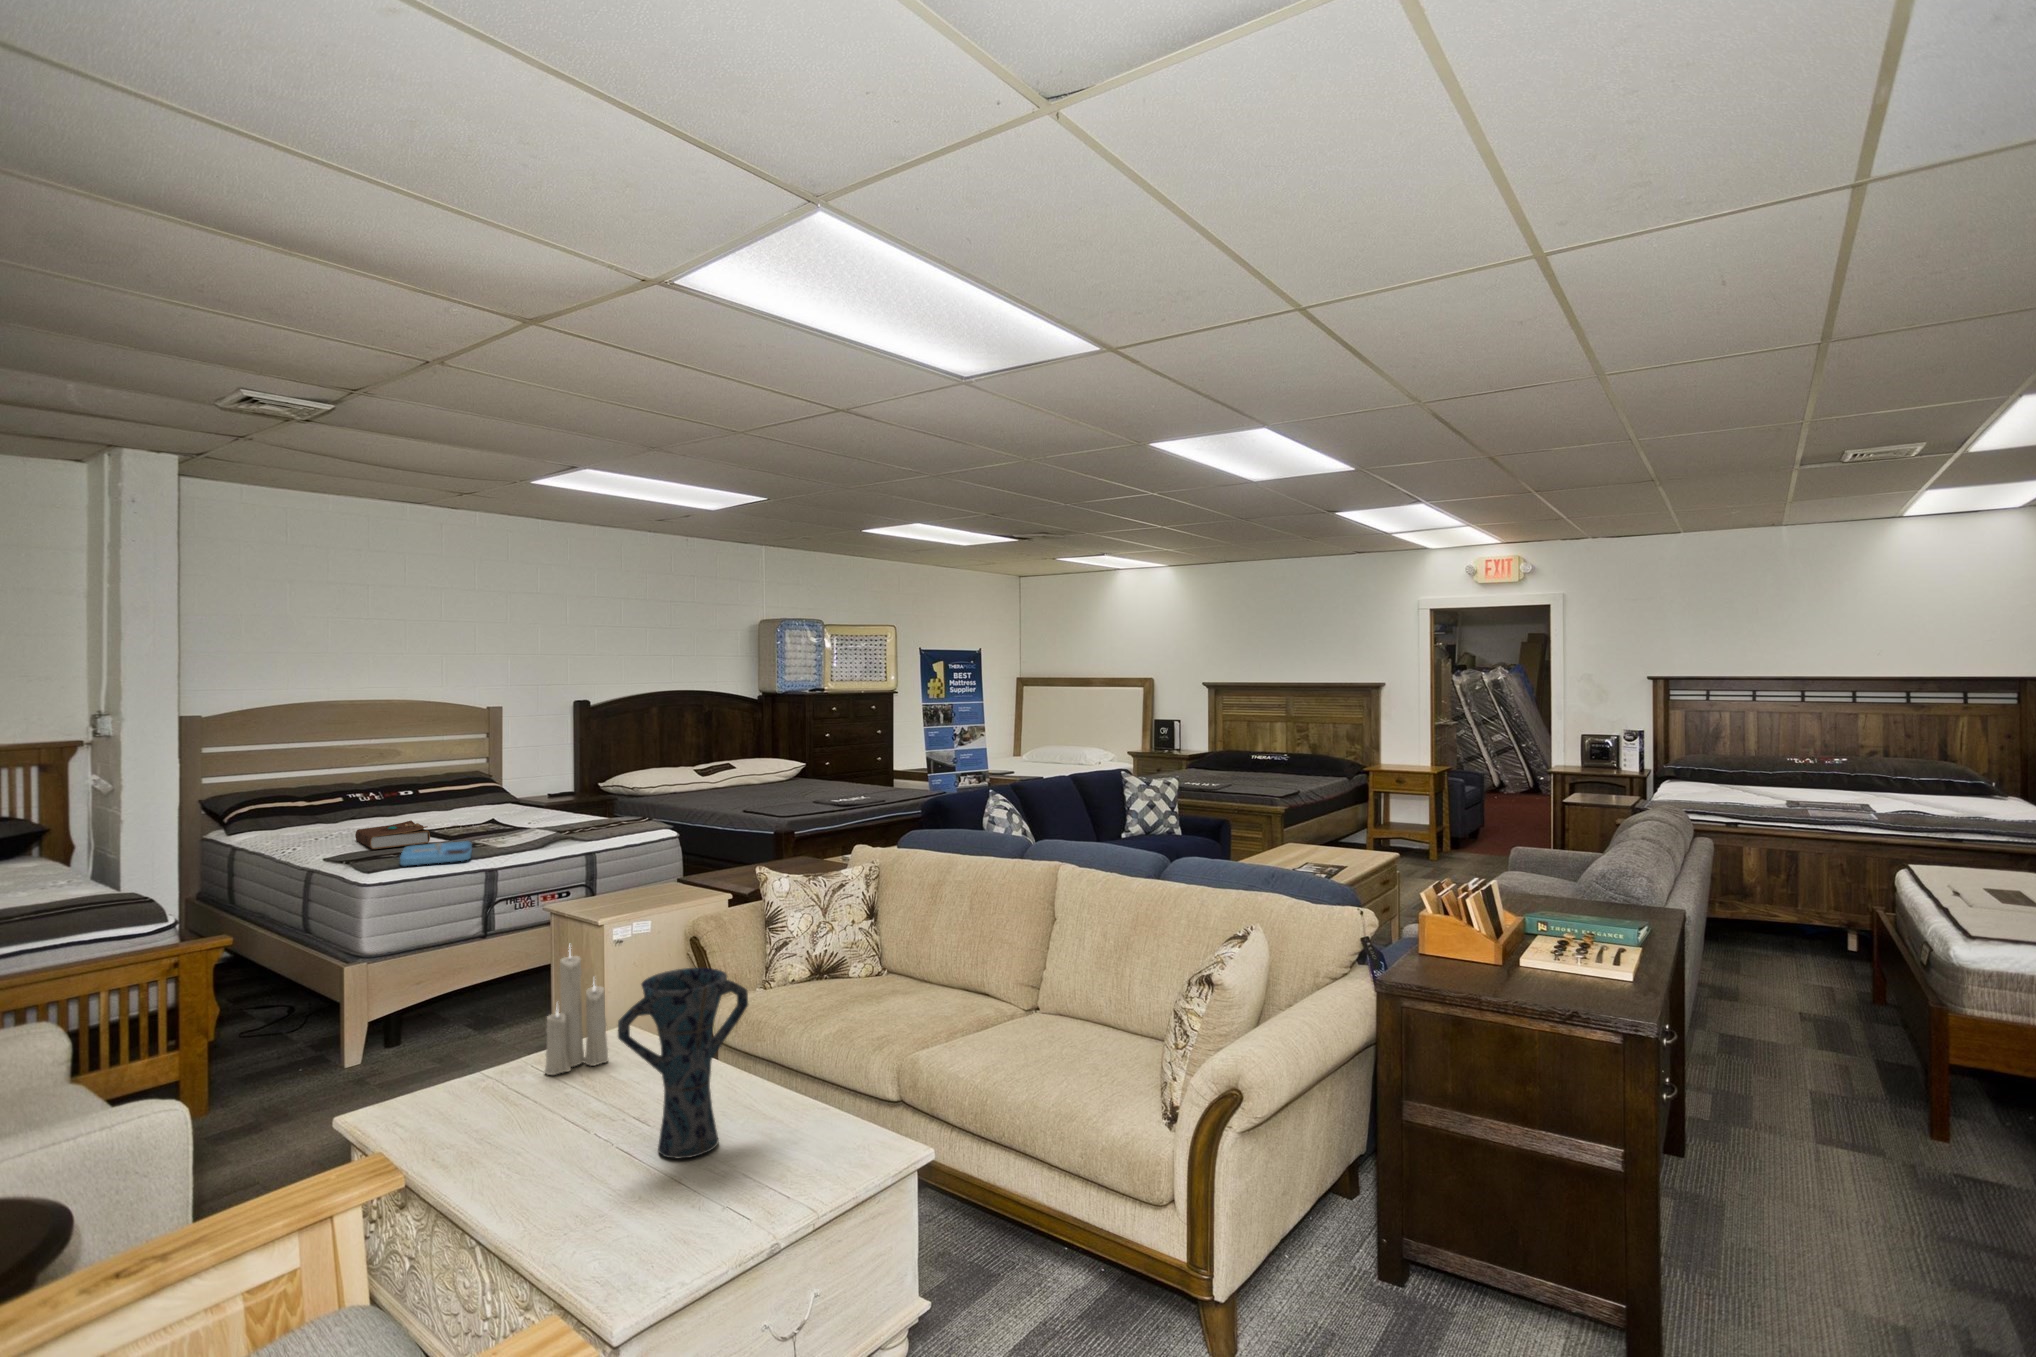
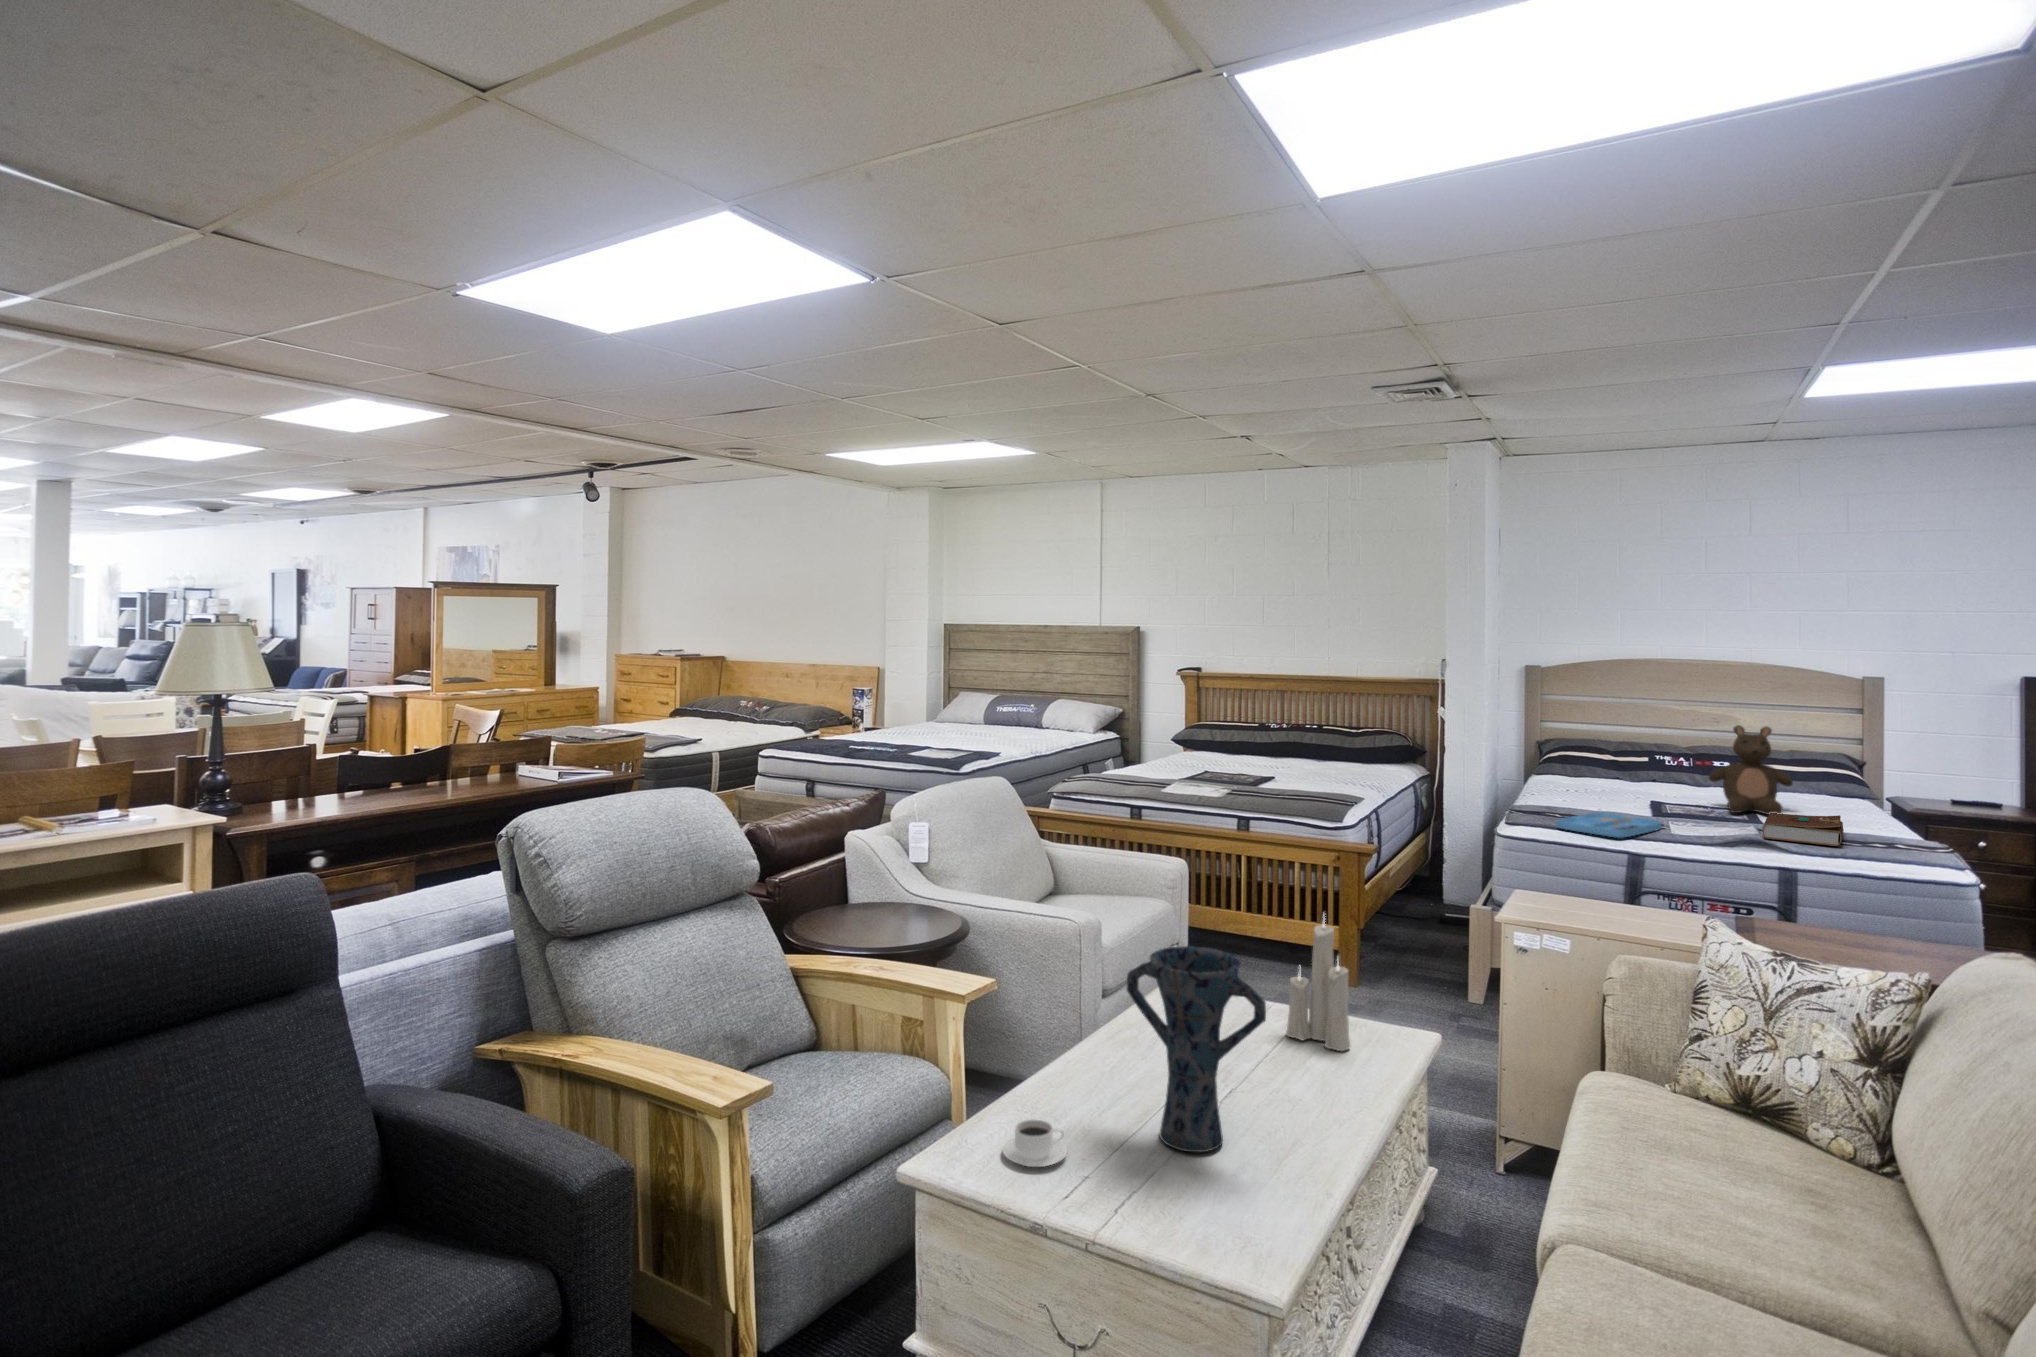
stuffed bear: none [453,751,519,826] -> present [1709,725,1793,815]
book: present [355,821,430,849] -> present [1762,813,1844,846]
coffee cup: none [611,1185,682,1238] -> present [1003,1119,1067,1167]

